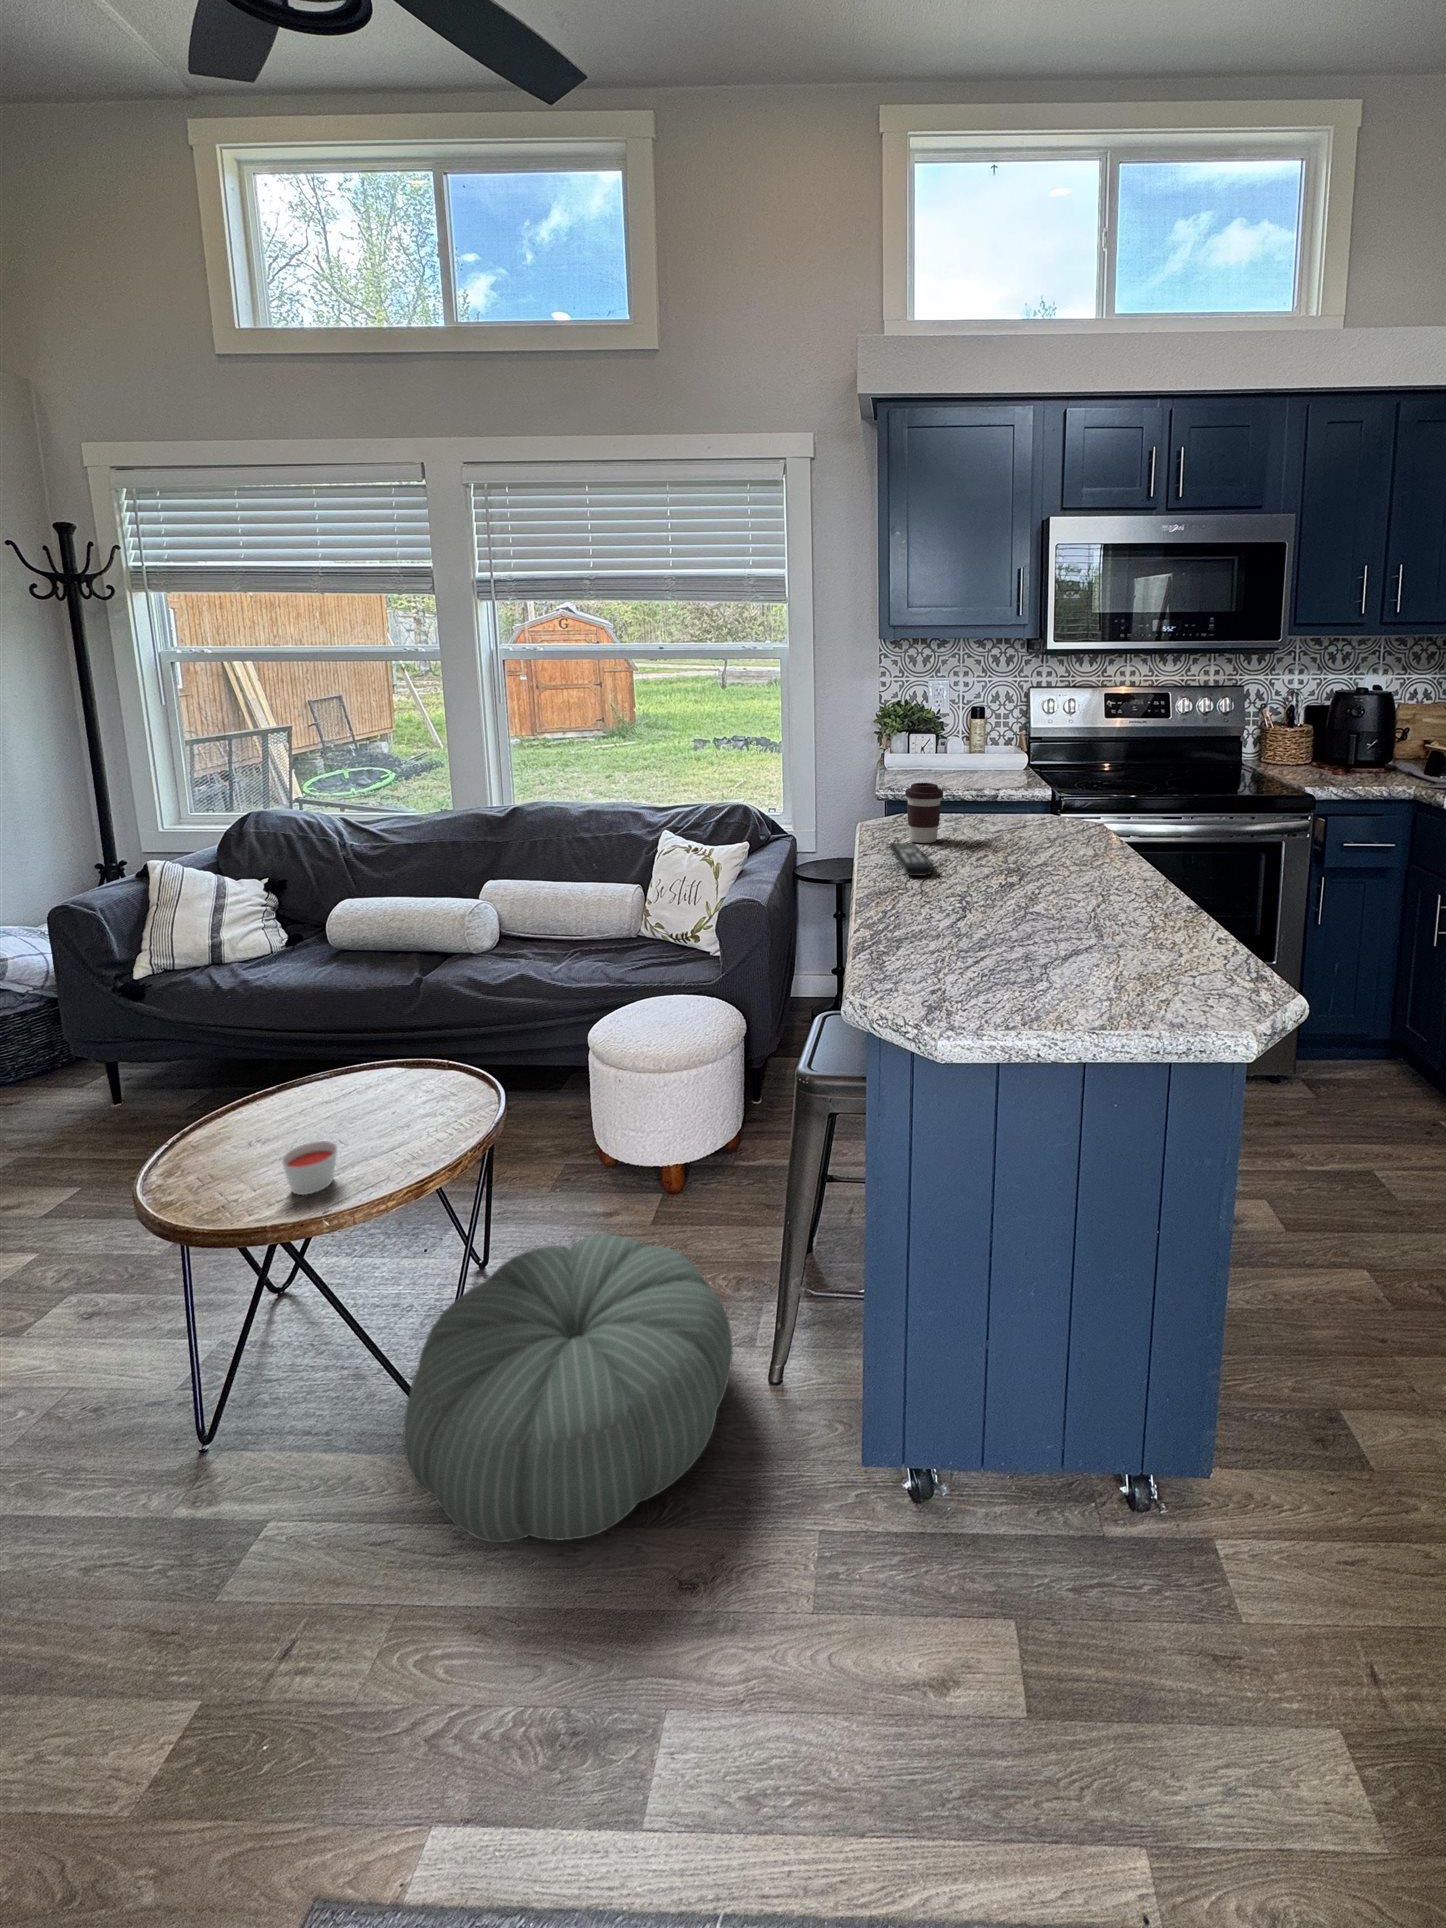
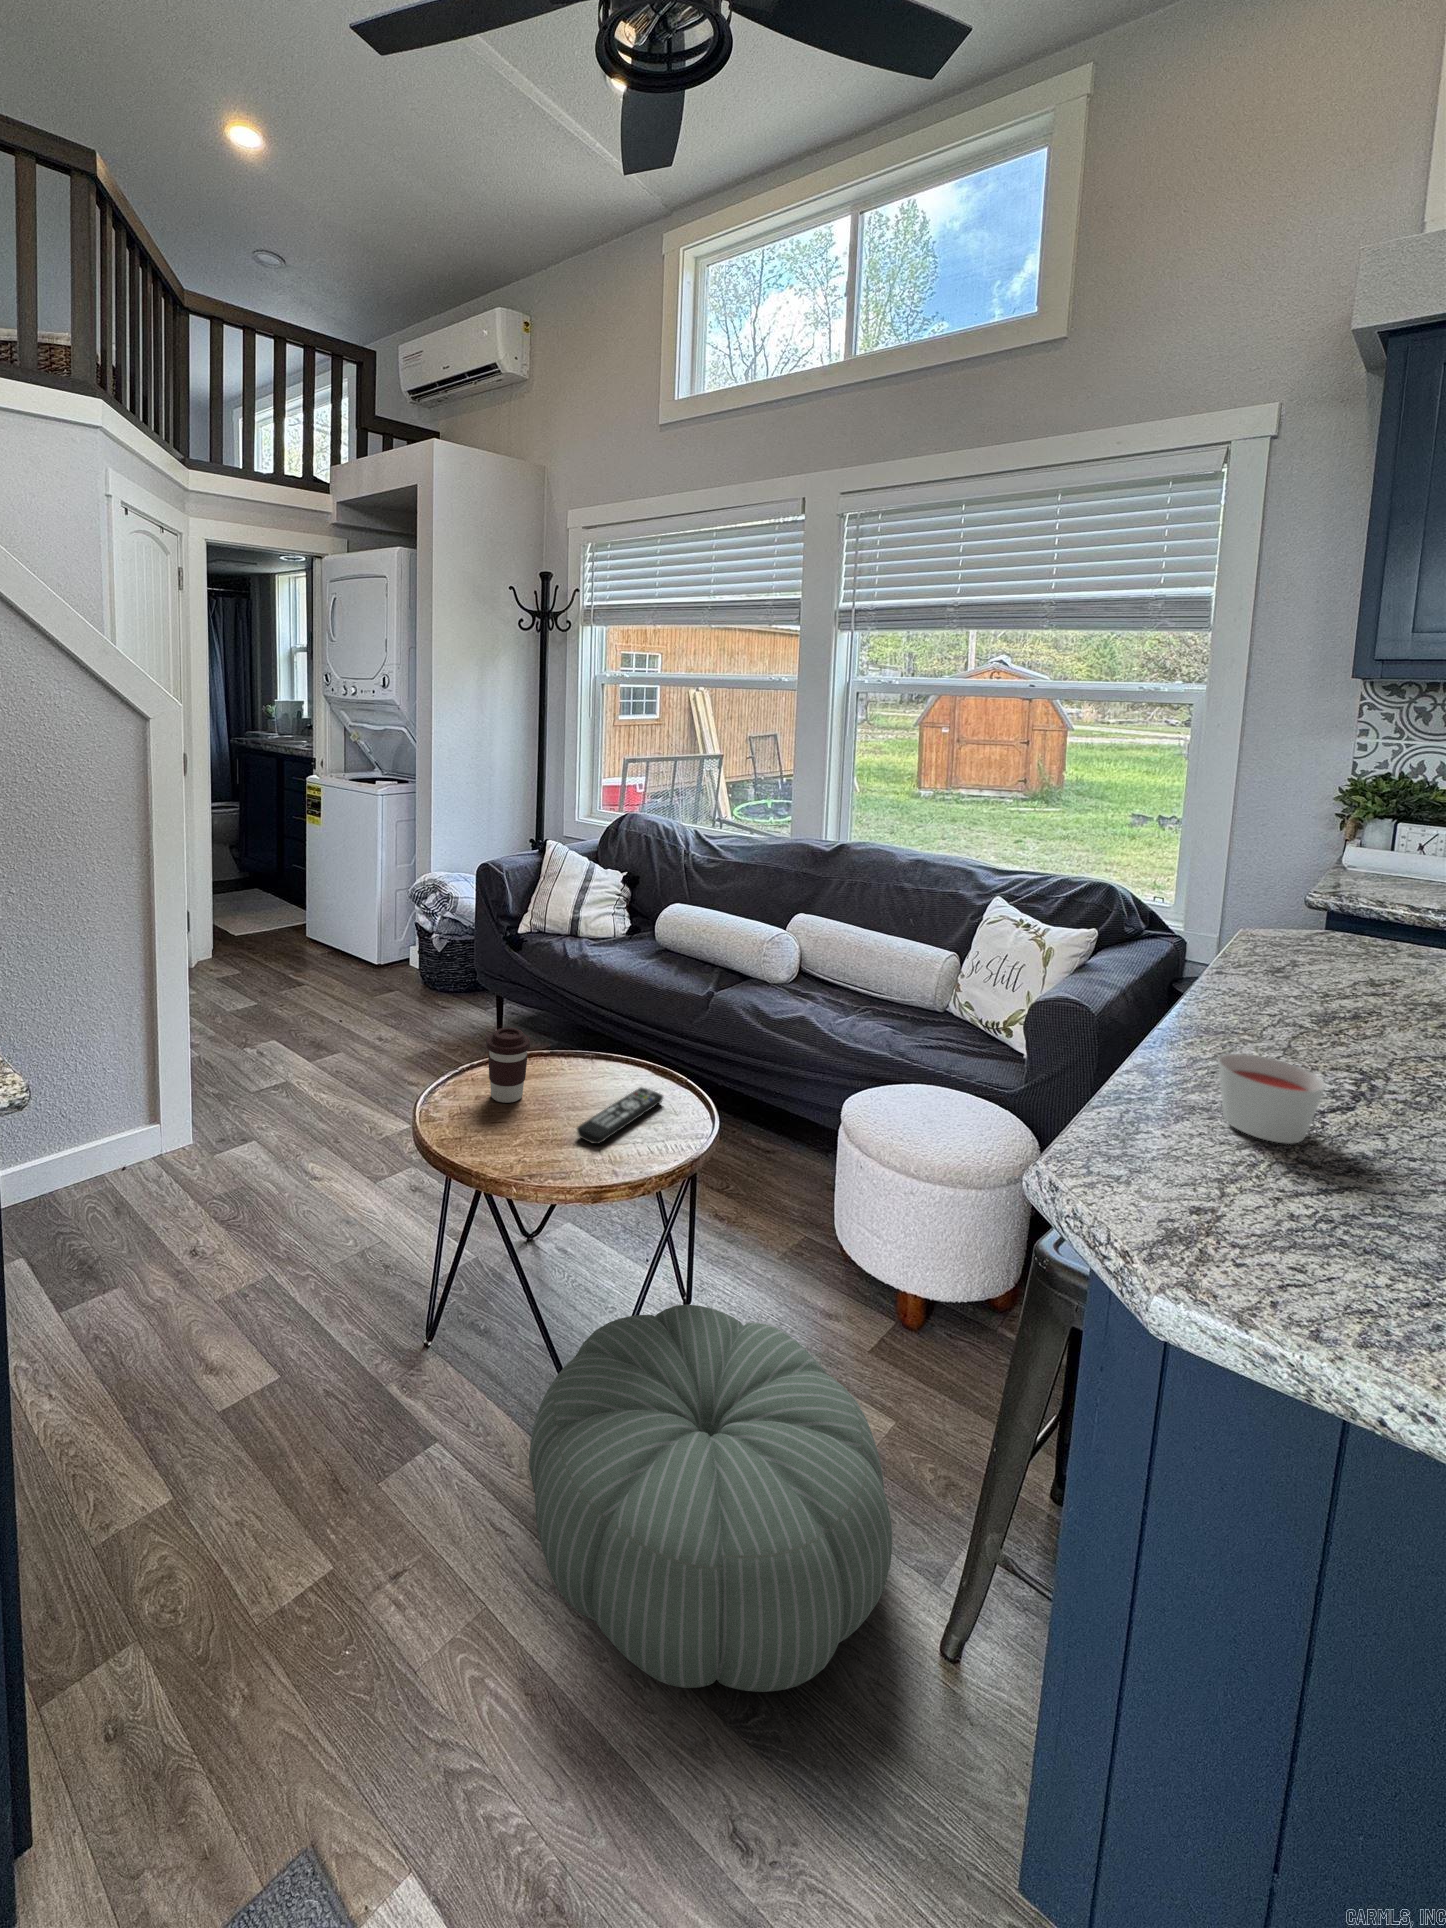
coffee cup: present [905,783,943,843] -> present [486,1028,530,1103]
remote control: present [890,843,933,876] -> present [577,1088,663,1144]
candle: present [282,1141,337,1195] -> present [1218,1054,1325,1144]

